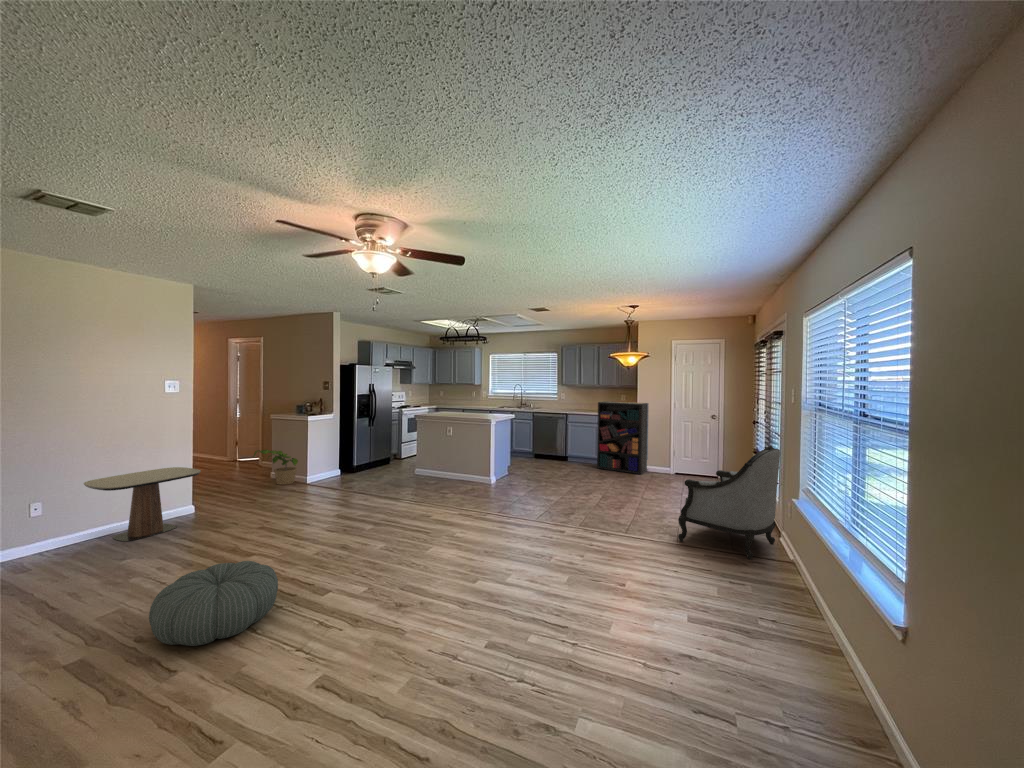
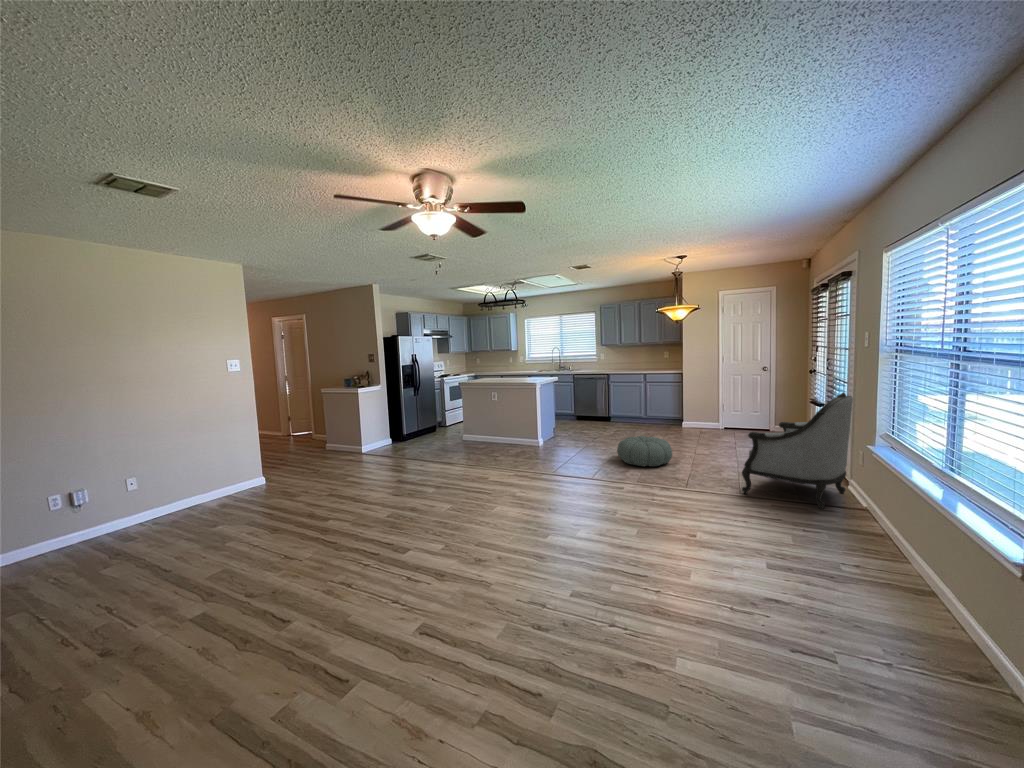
bookshelf: present [597,401,649,474] -> none [642,358,696,431]
potted plant: present [254,450,298,485] -> none [310,422,351,455]
side table: present [84,467,201,542] -> none [168,441,269,511]
pouf: present [149,561,278,646] -> present [617,436,672,467]

